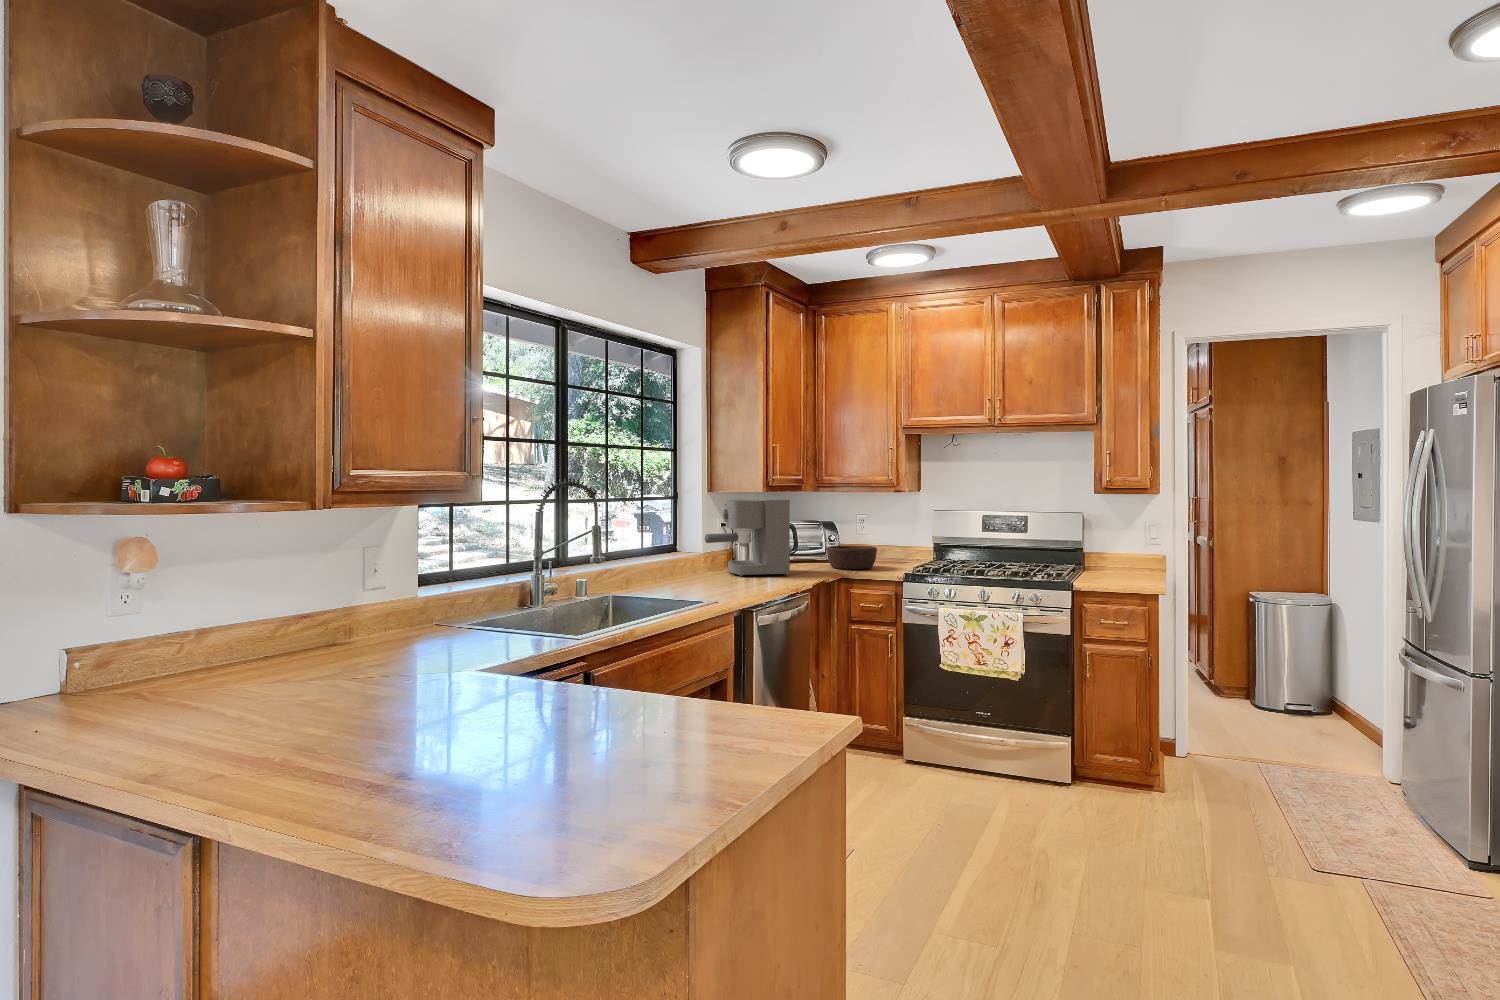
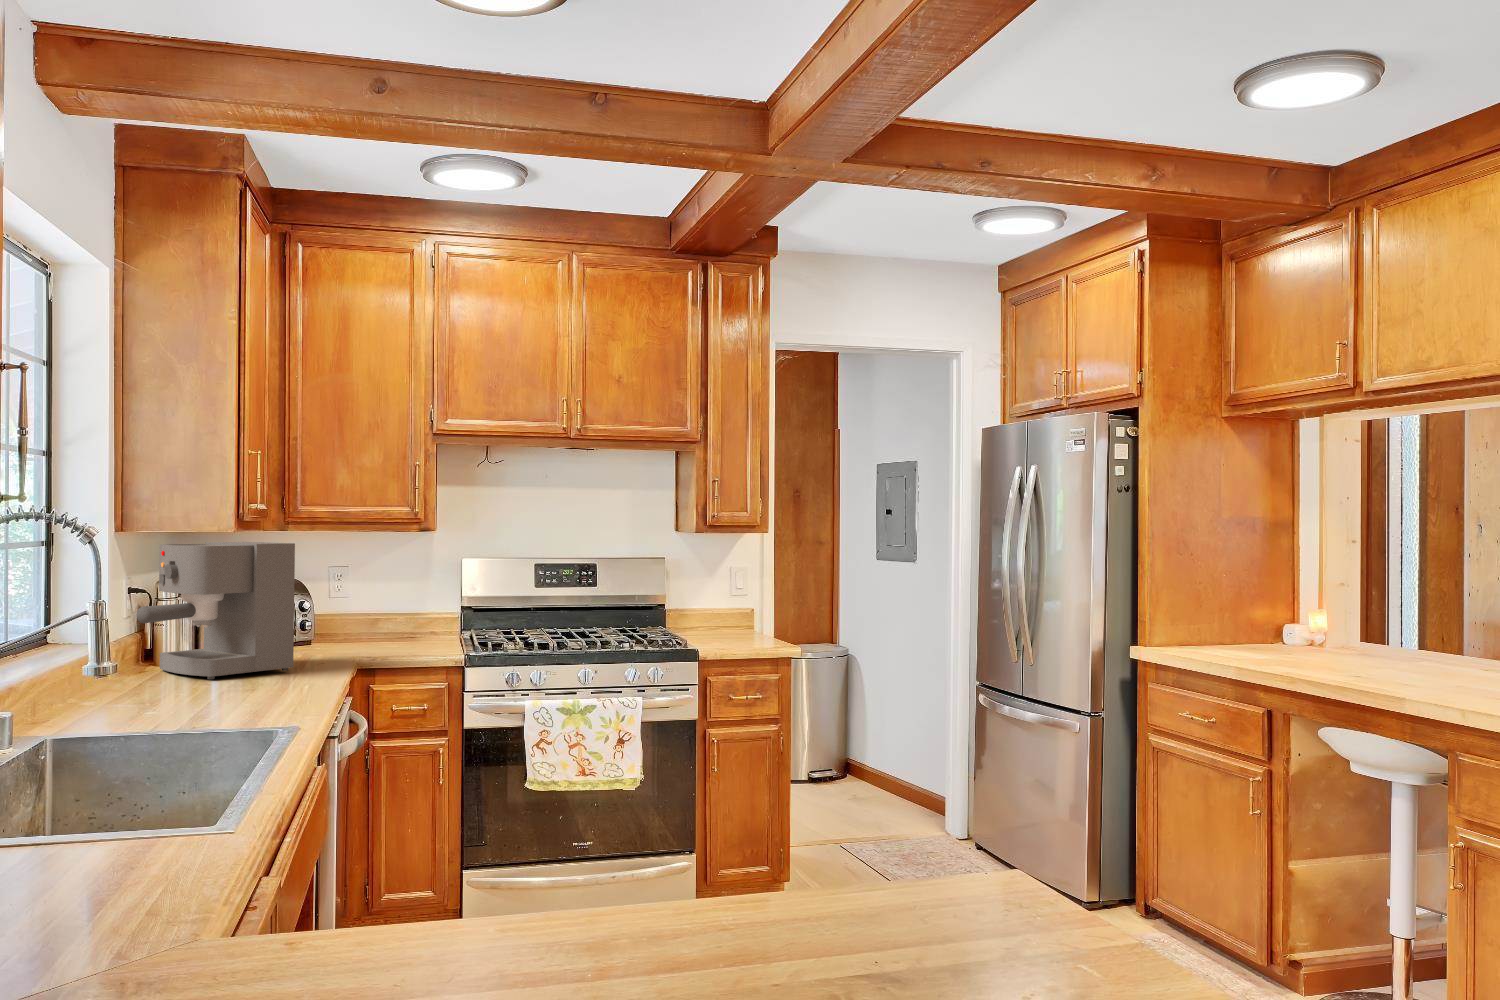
wooden bowl: present [827,545,877,569] -> none [314,614,398,653]

